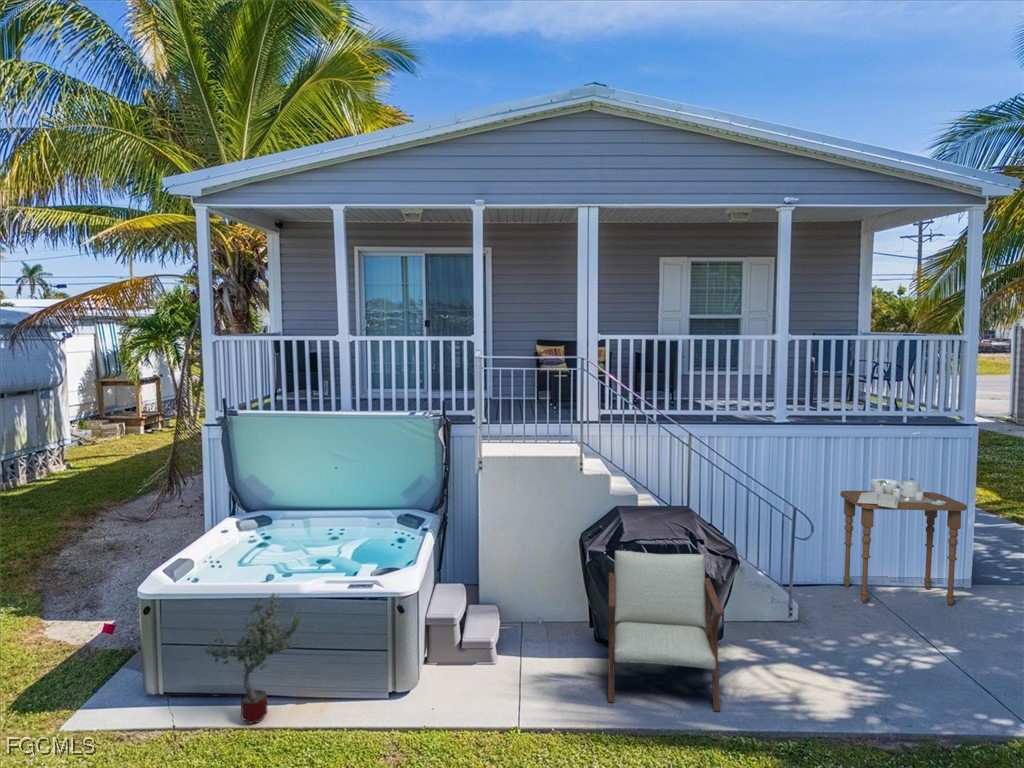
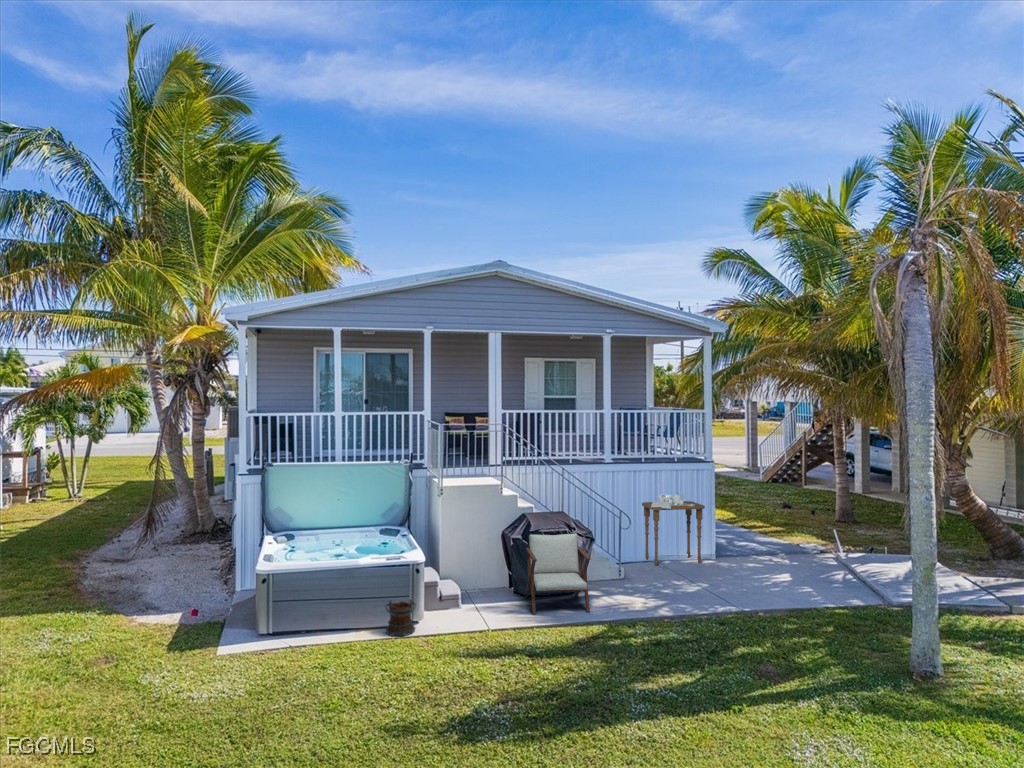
potted tree: present [205,593,302,724] -> none [308,563,371,640]
bucket: none [333,660,387,729] -> present [386,599,416,636]

